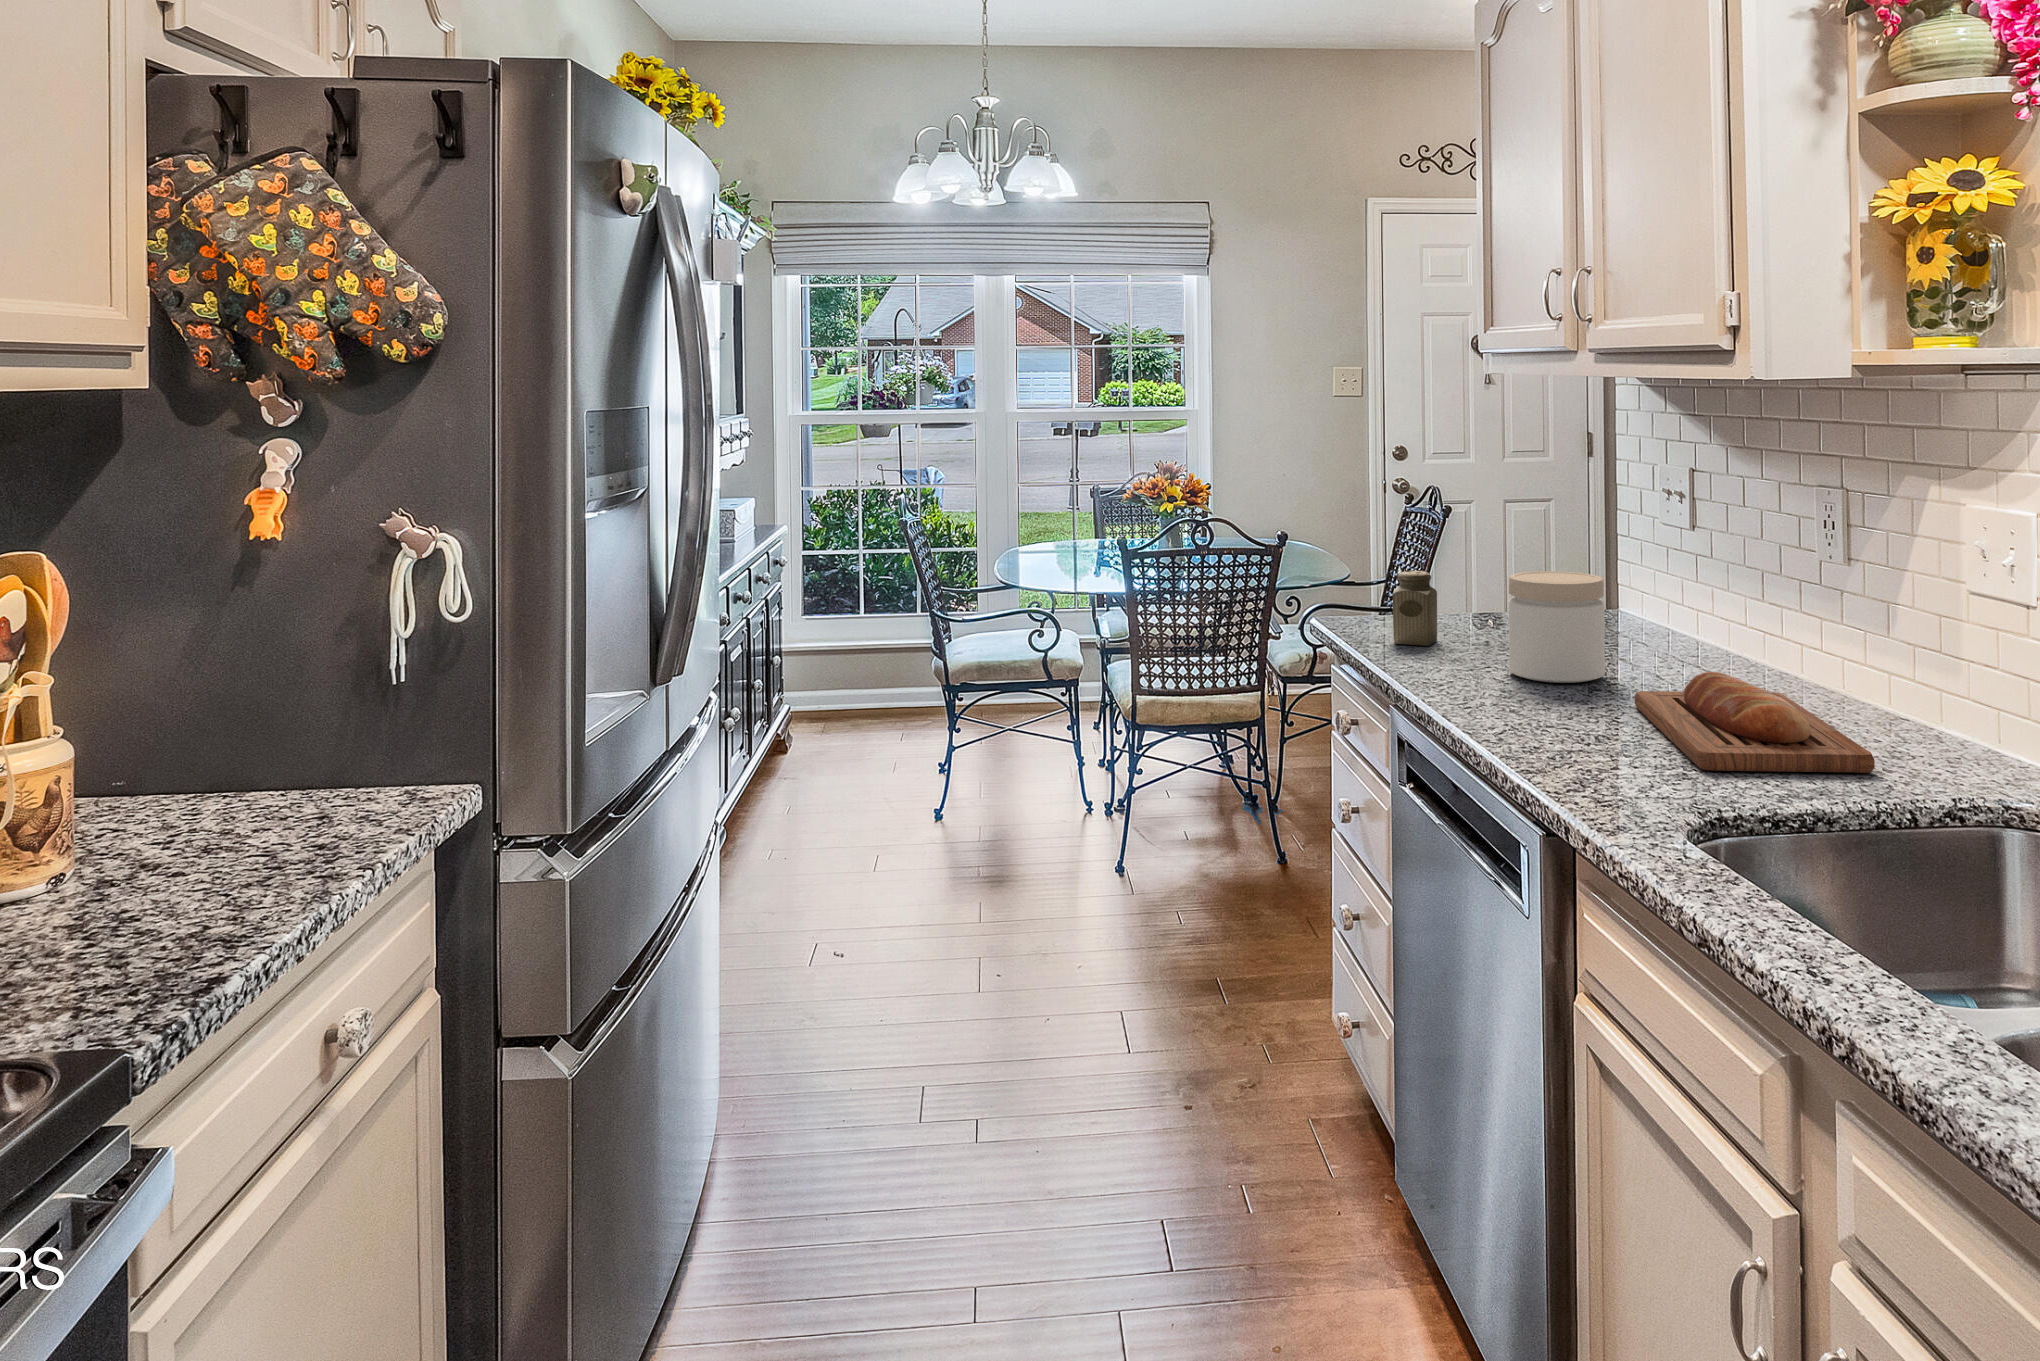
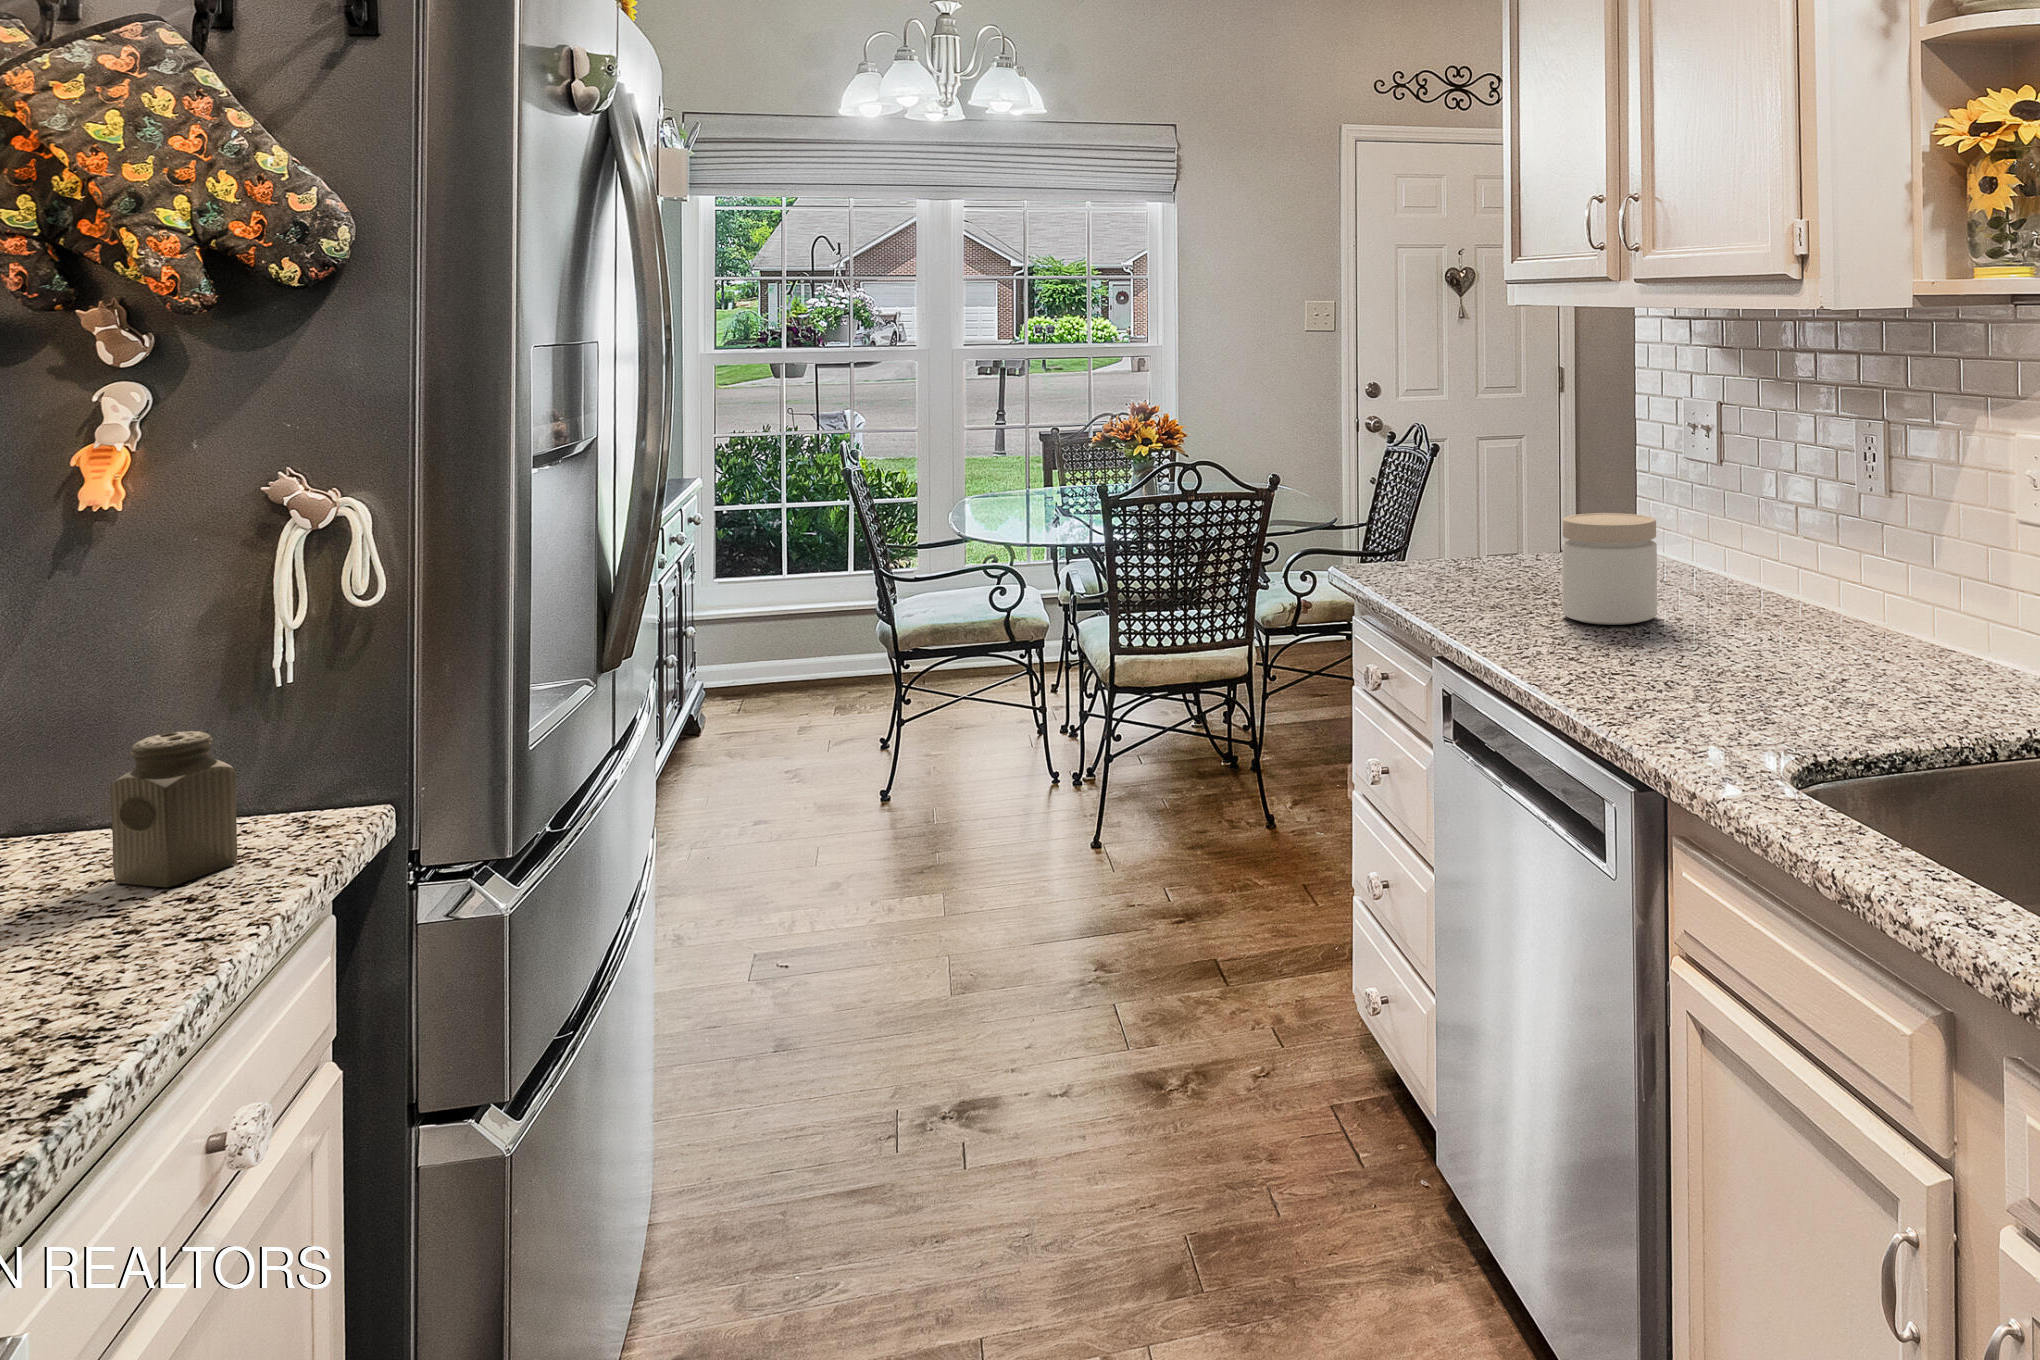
salt shaker: present [1393,571,1437,646] -> present [110,731,238,887]
bread loaf: present [1635,672,1875,773] -> none [1695,609,1943,708]

